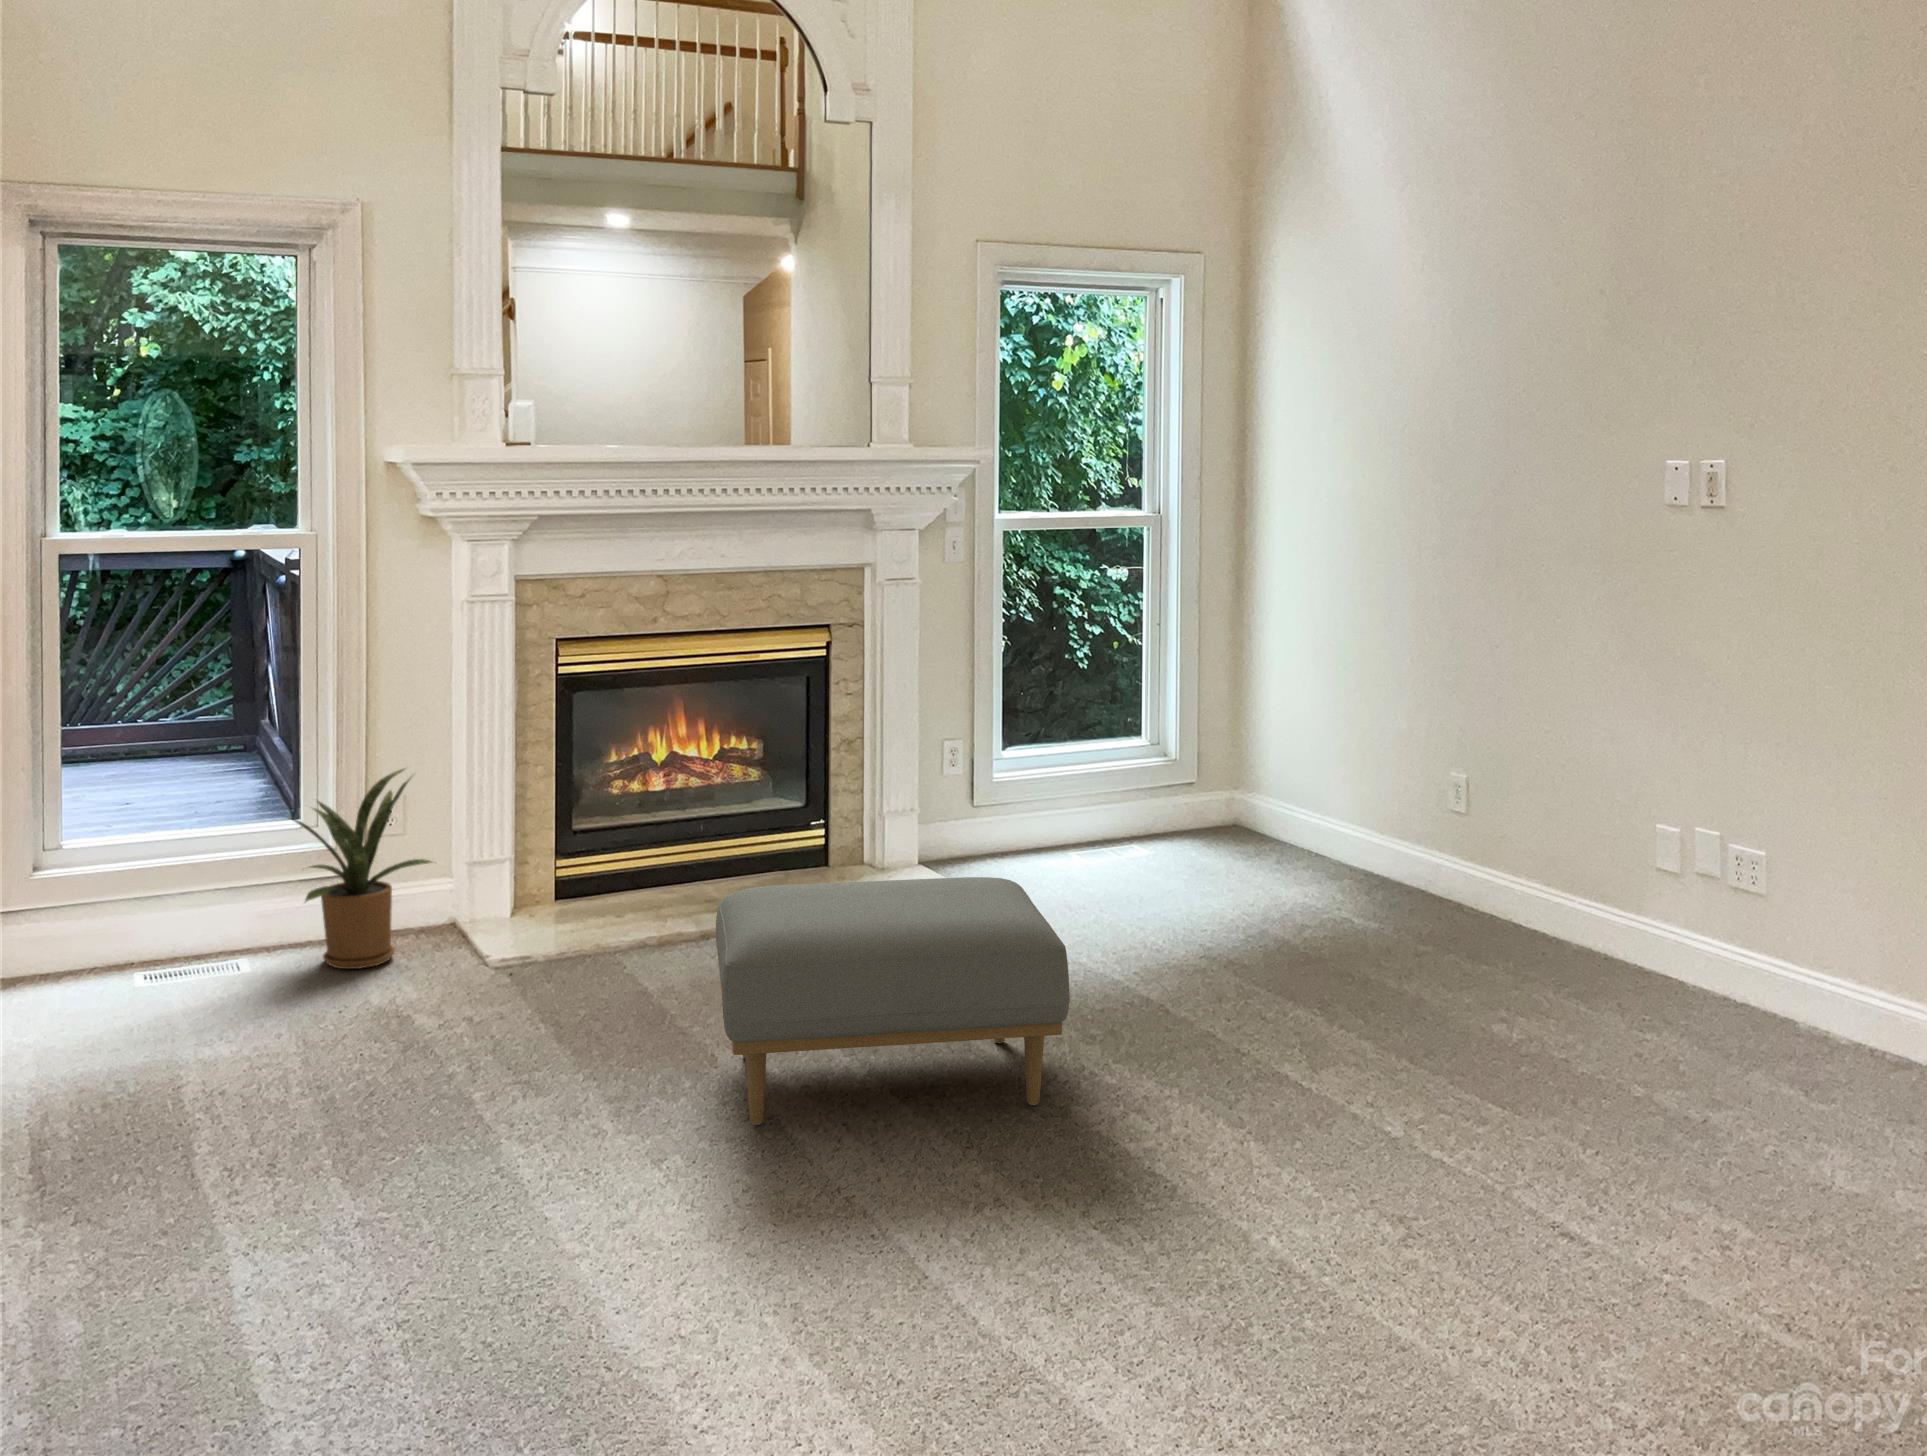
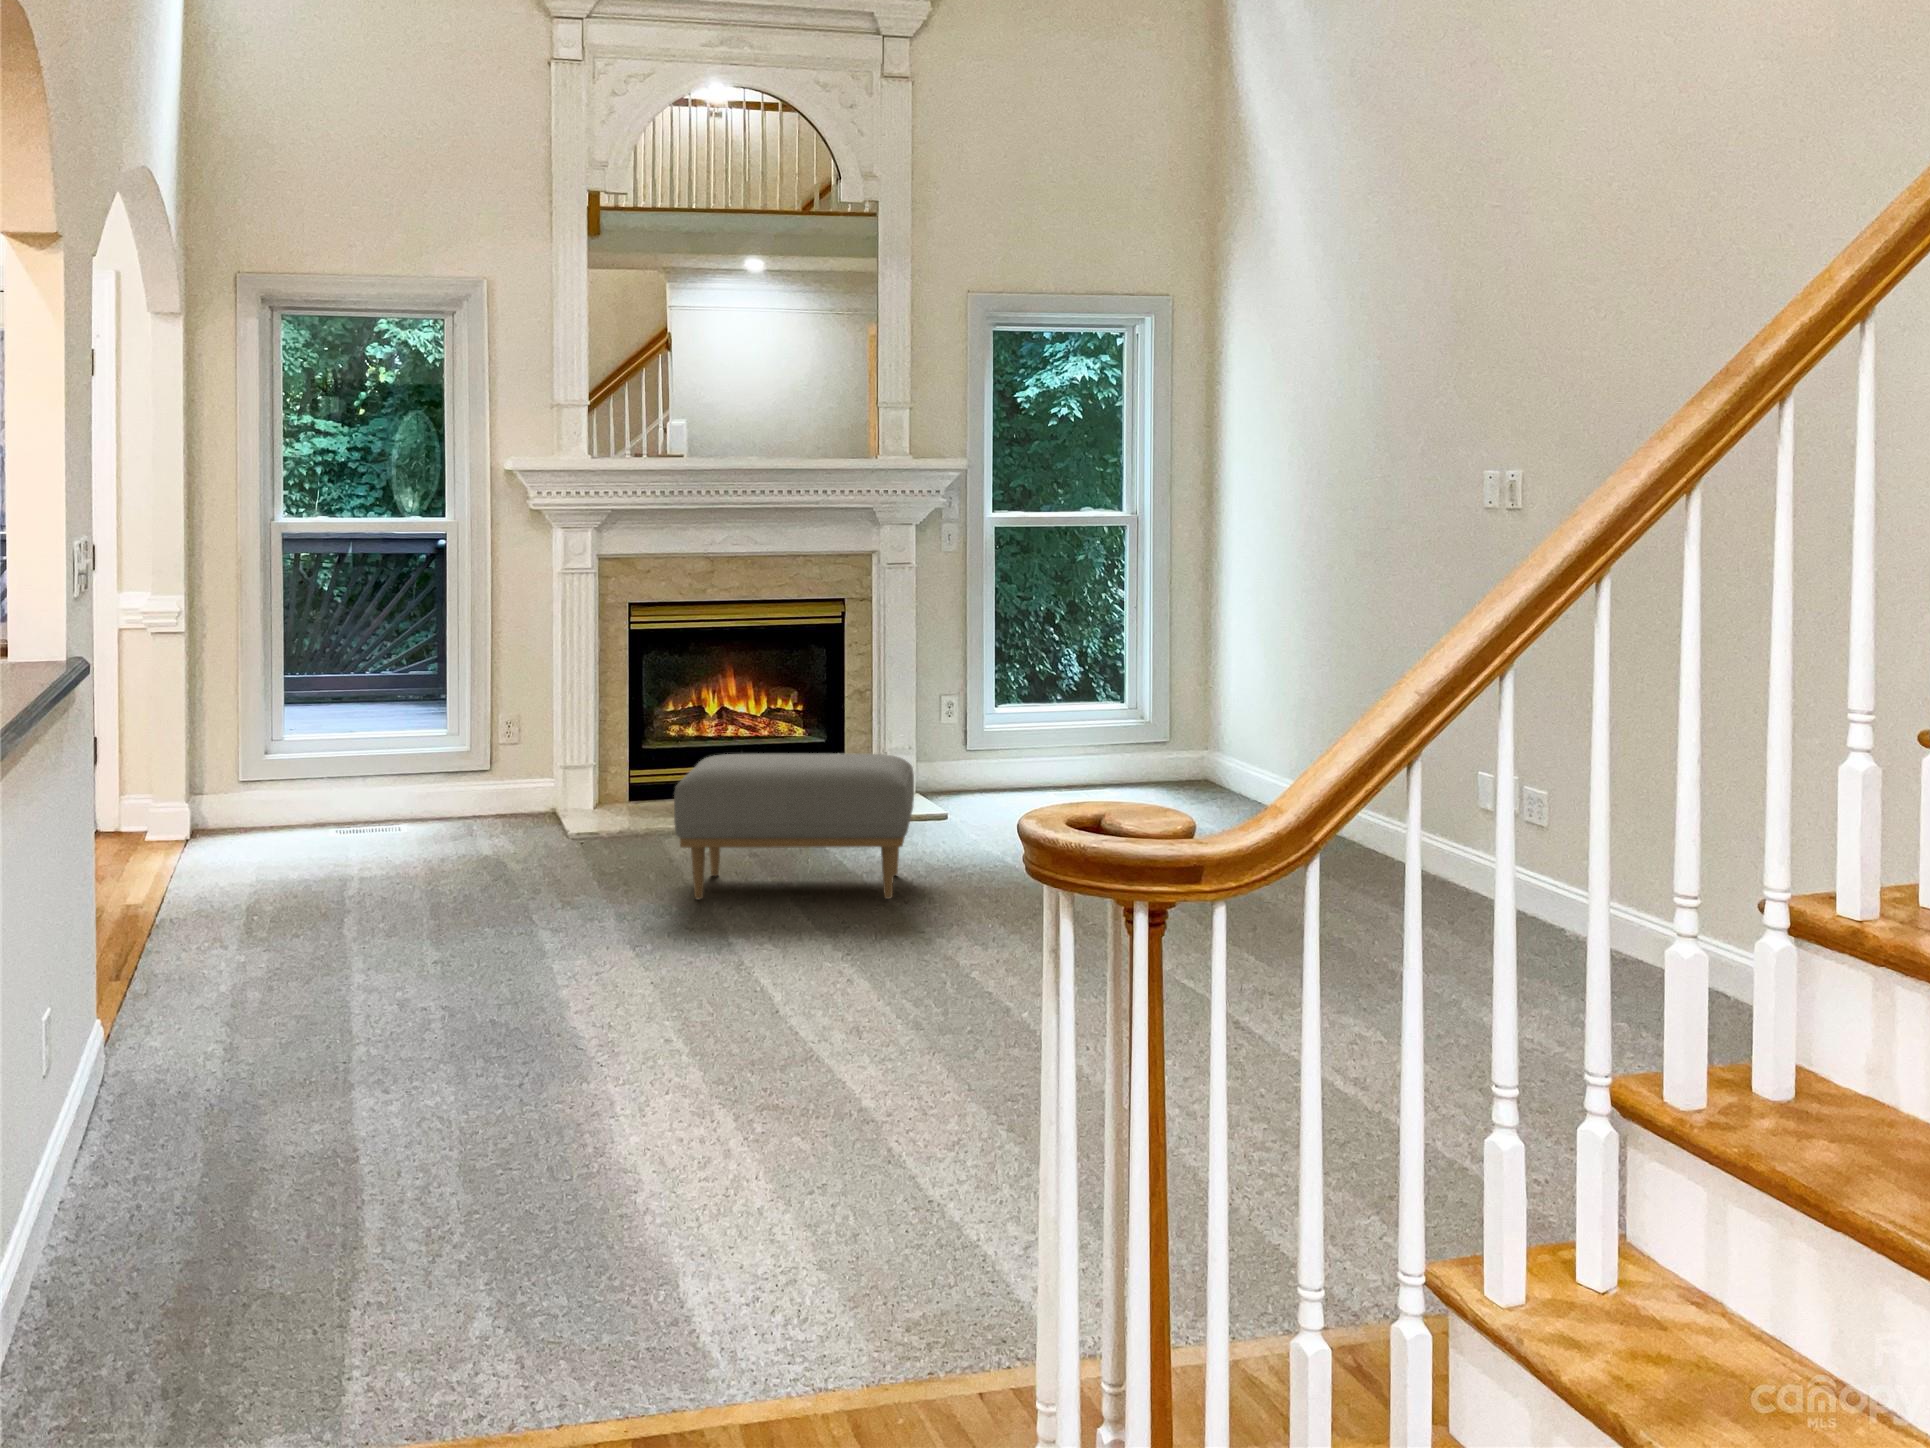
house plant: present [288,769,436,969] -> none [406,691,538,832]

